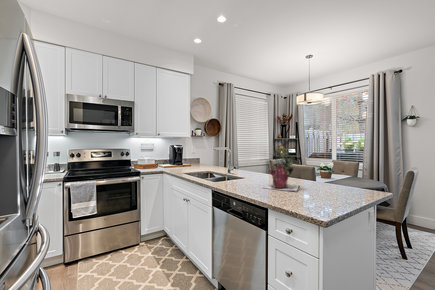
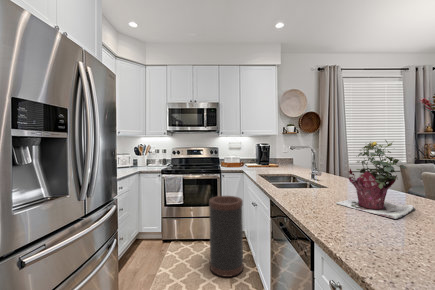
trash can: none [140,197,174,276] -> present [209,196,243,277]

